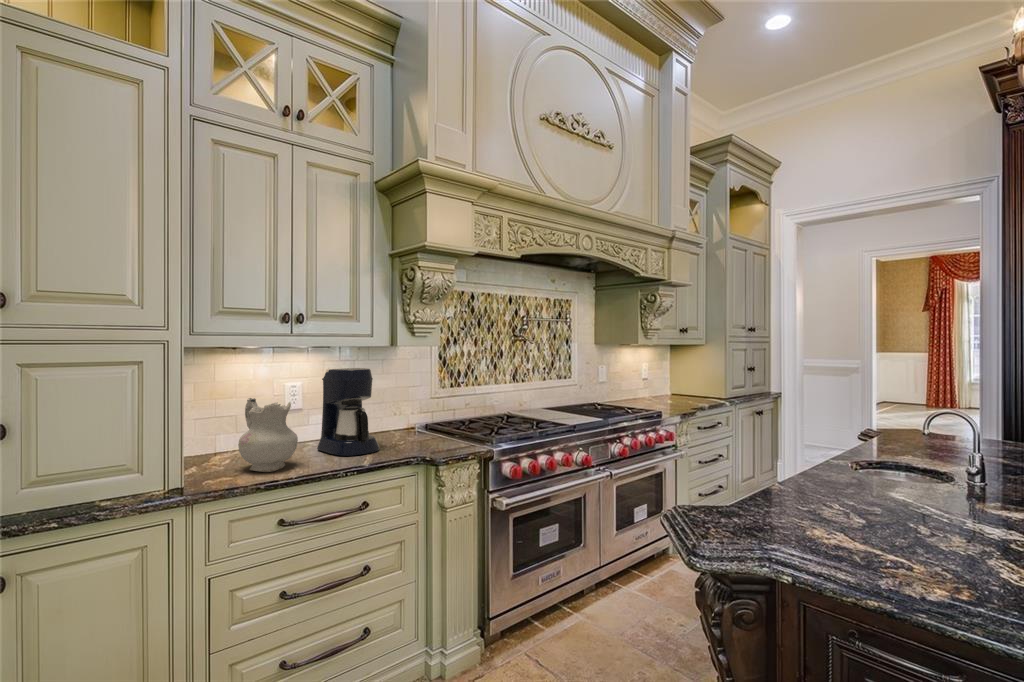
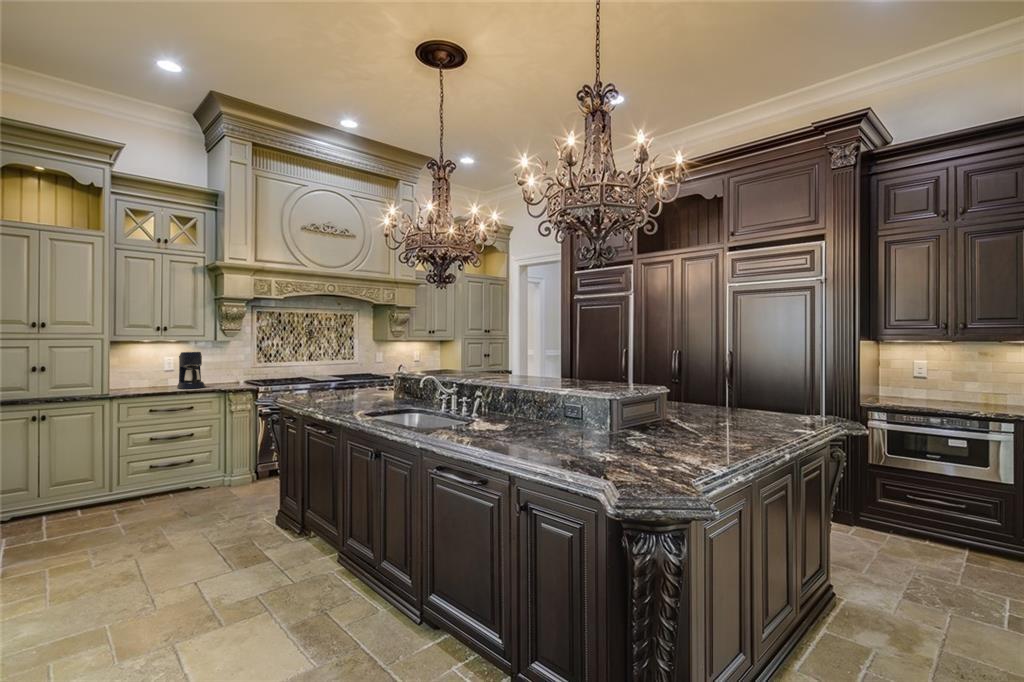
ceramic pitcher: present [238,398,298,472] -> none [135,364,161,392]

